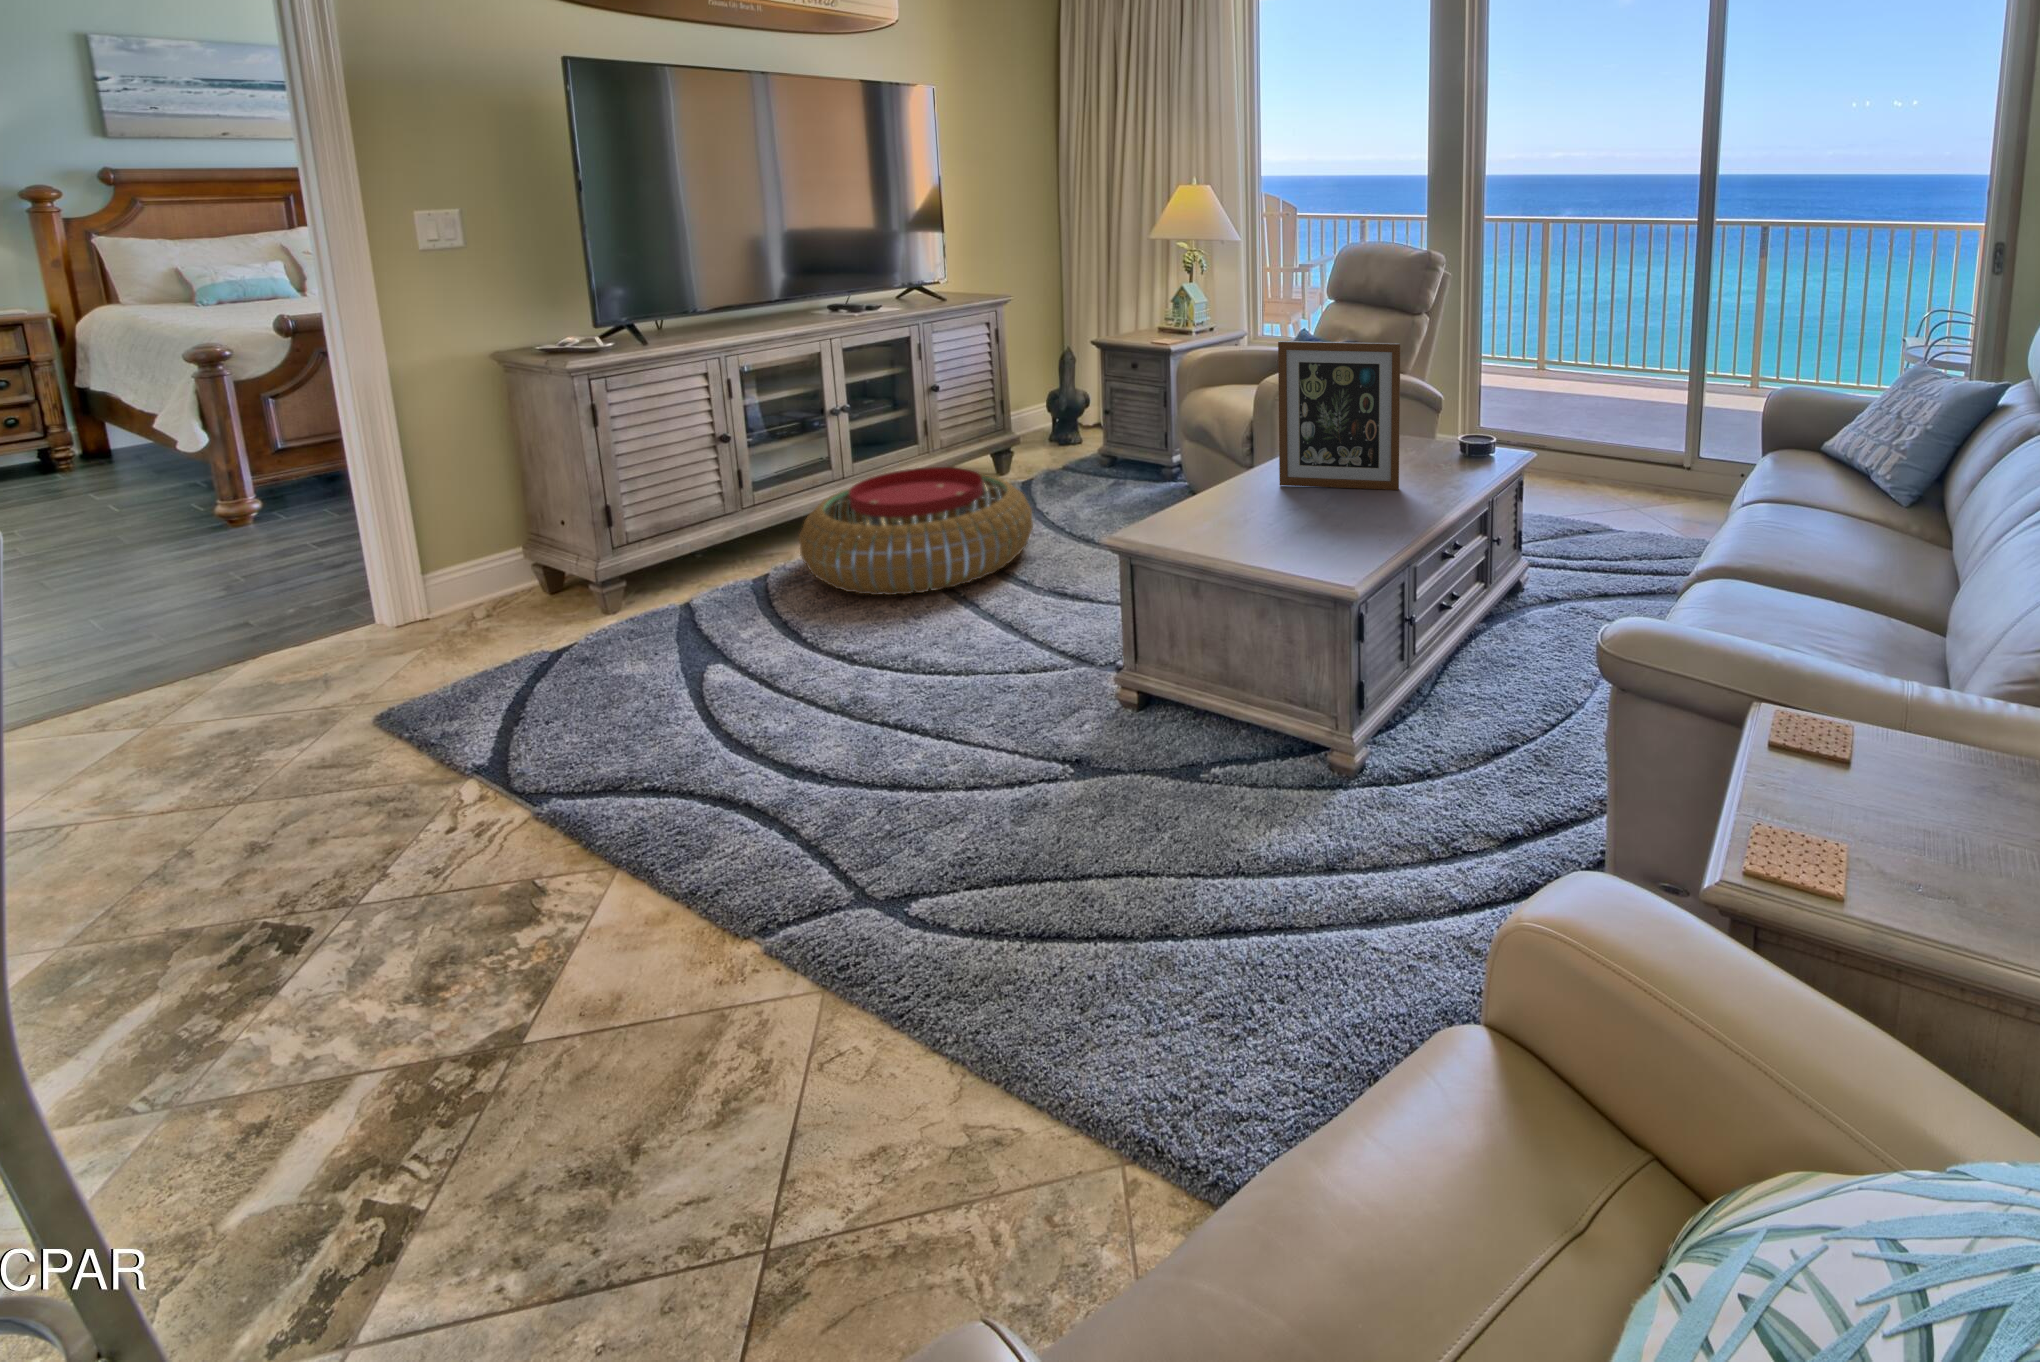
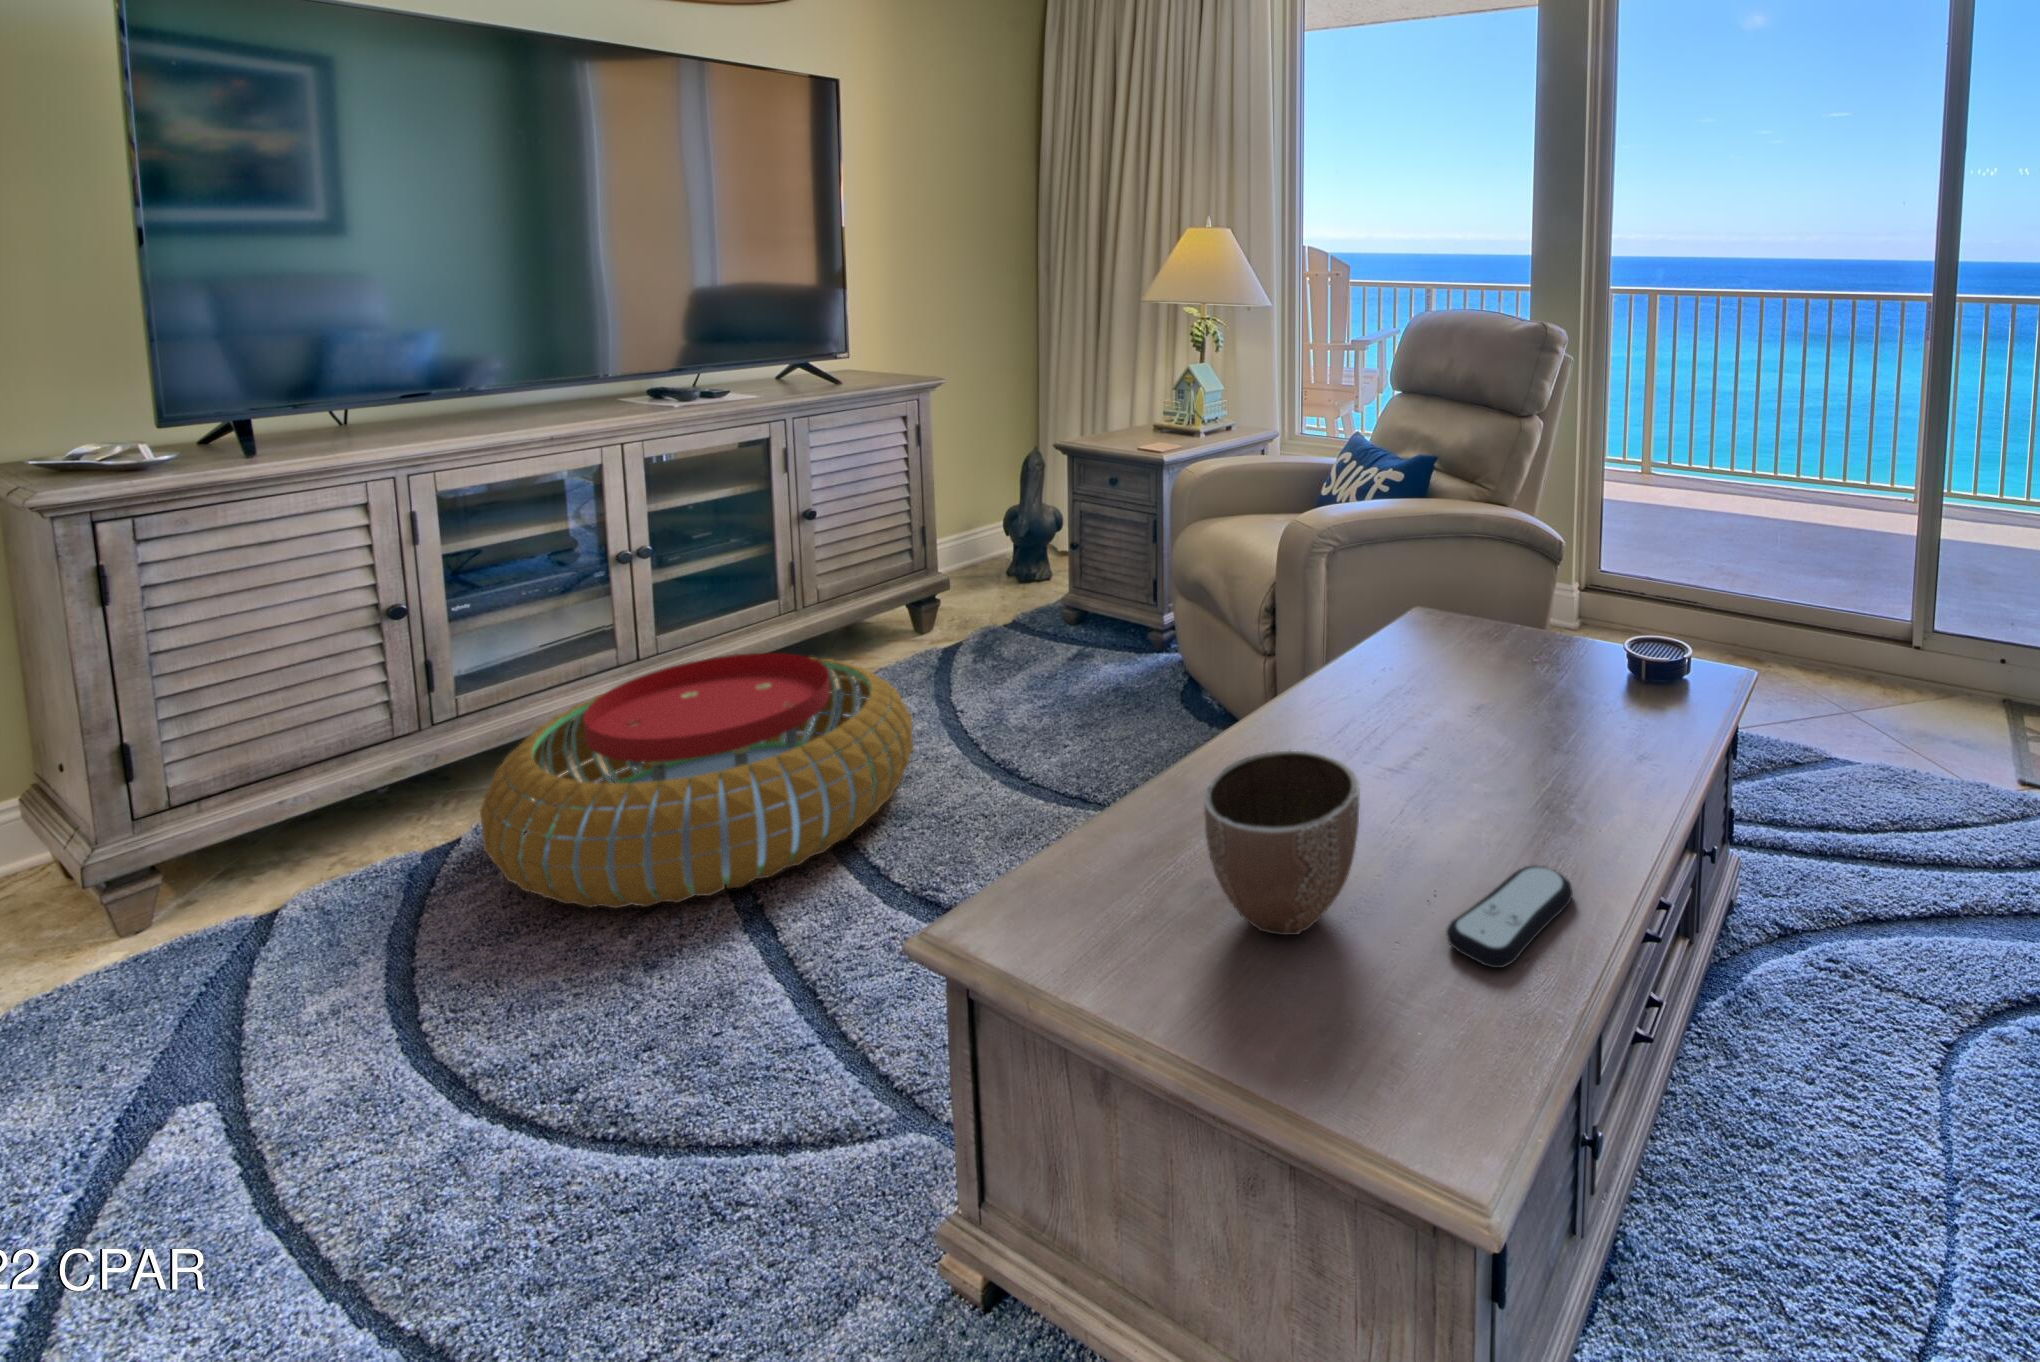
picture frame: present [1278,341,1400,490] -> none [1308,480,1546,774]
decorative bowl: none [1236,461,1306,536] -> present [1204,750,1360,935]
remote control: none [1345,514,1405,543] -> present [1446,865,1573,968]

